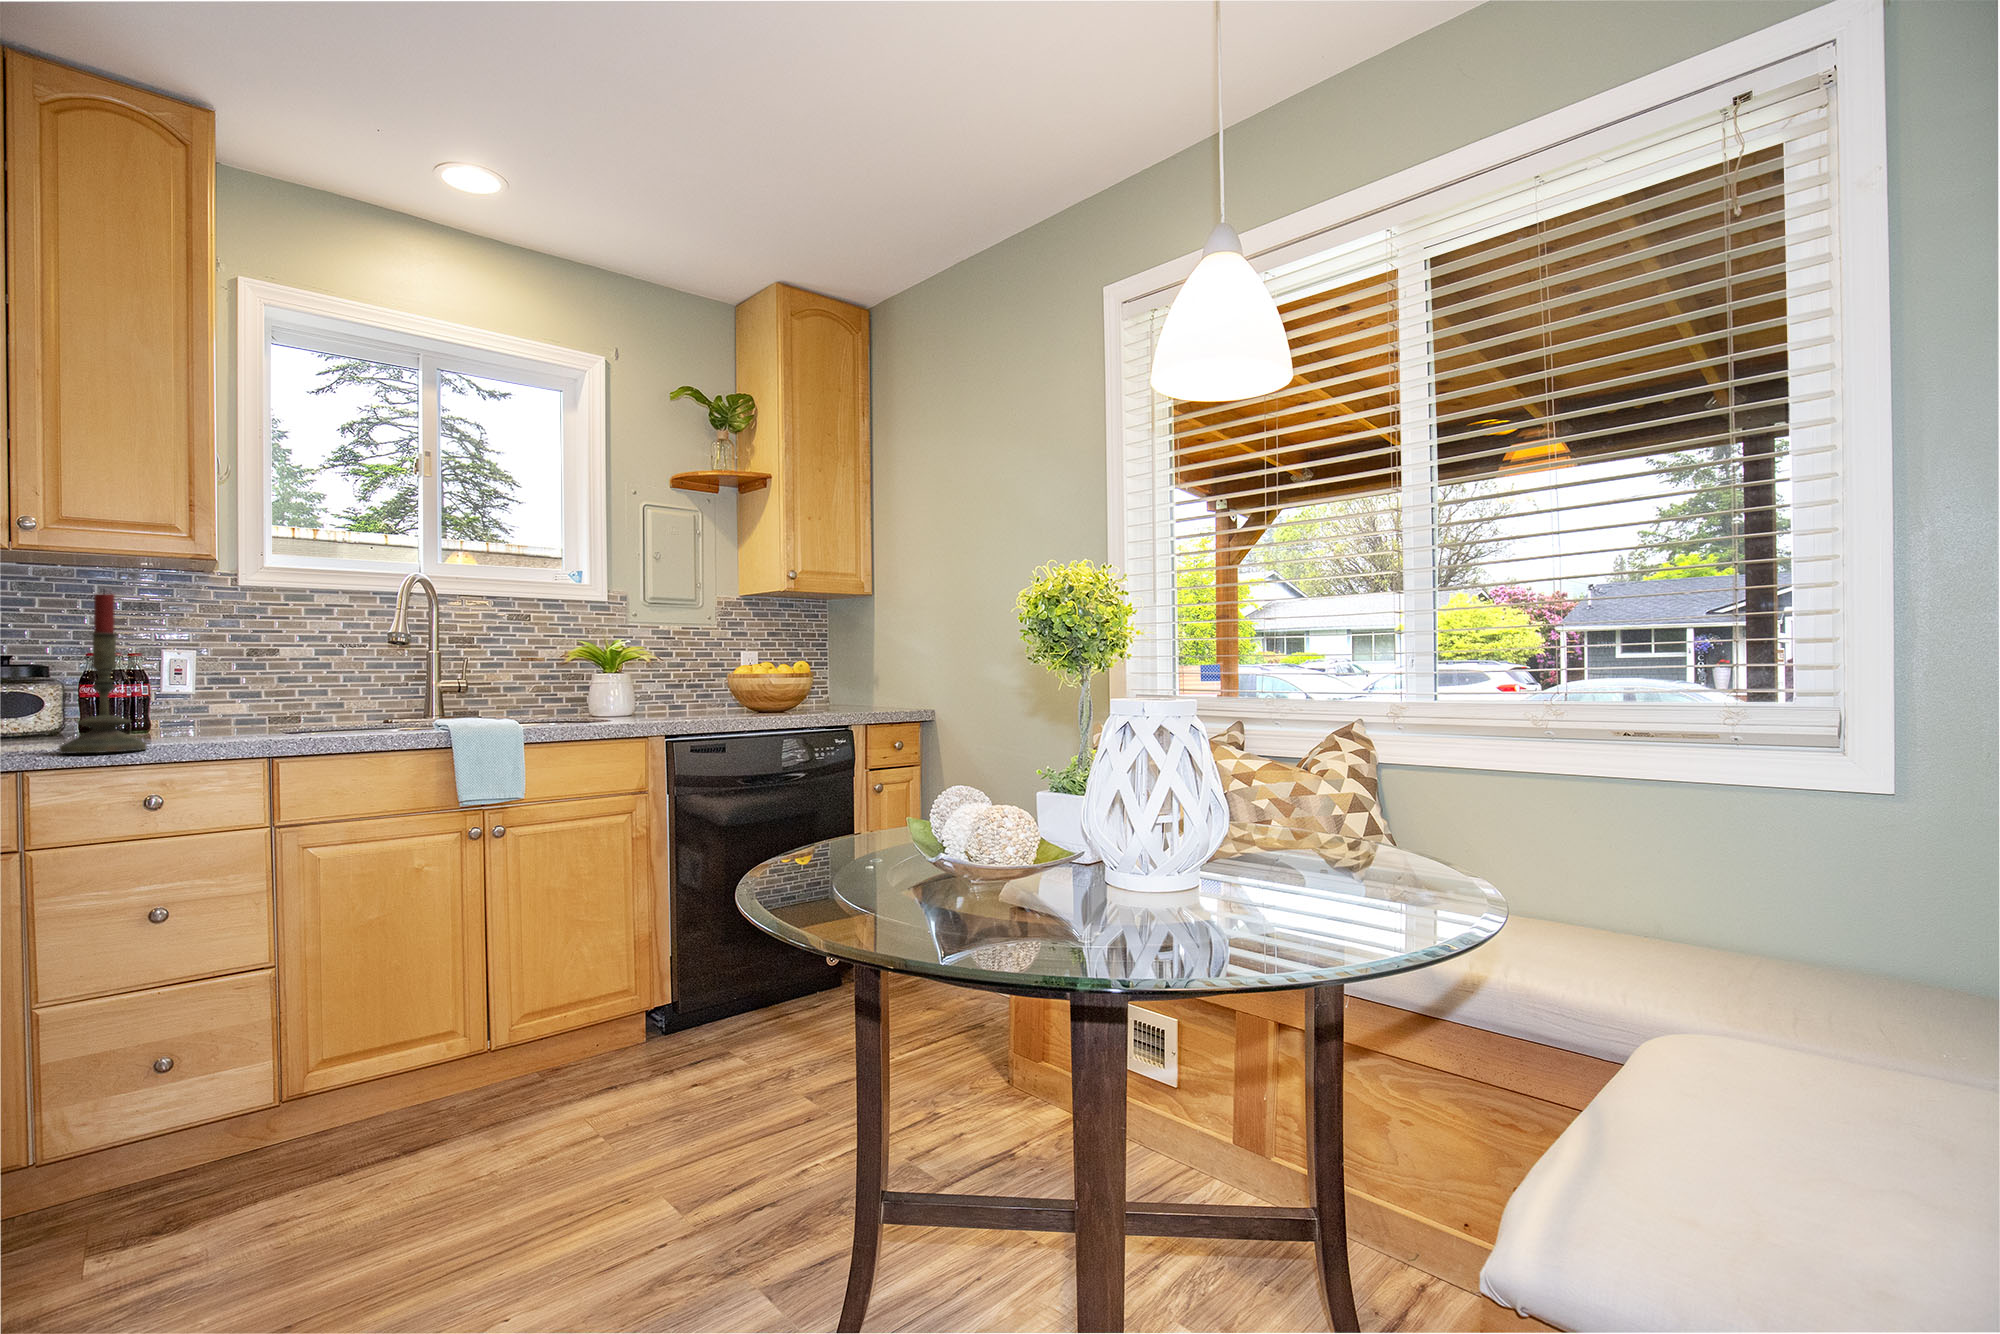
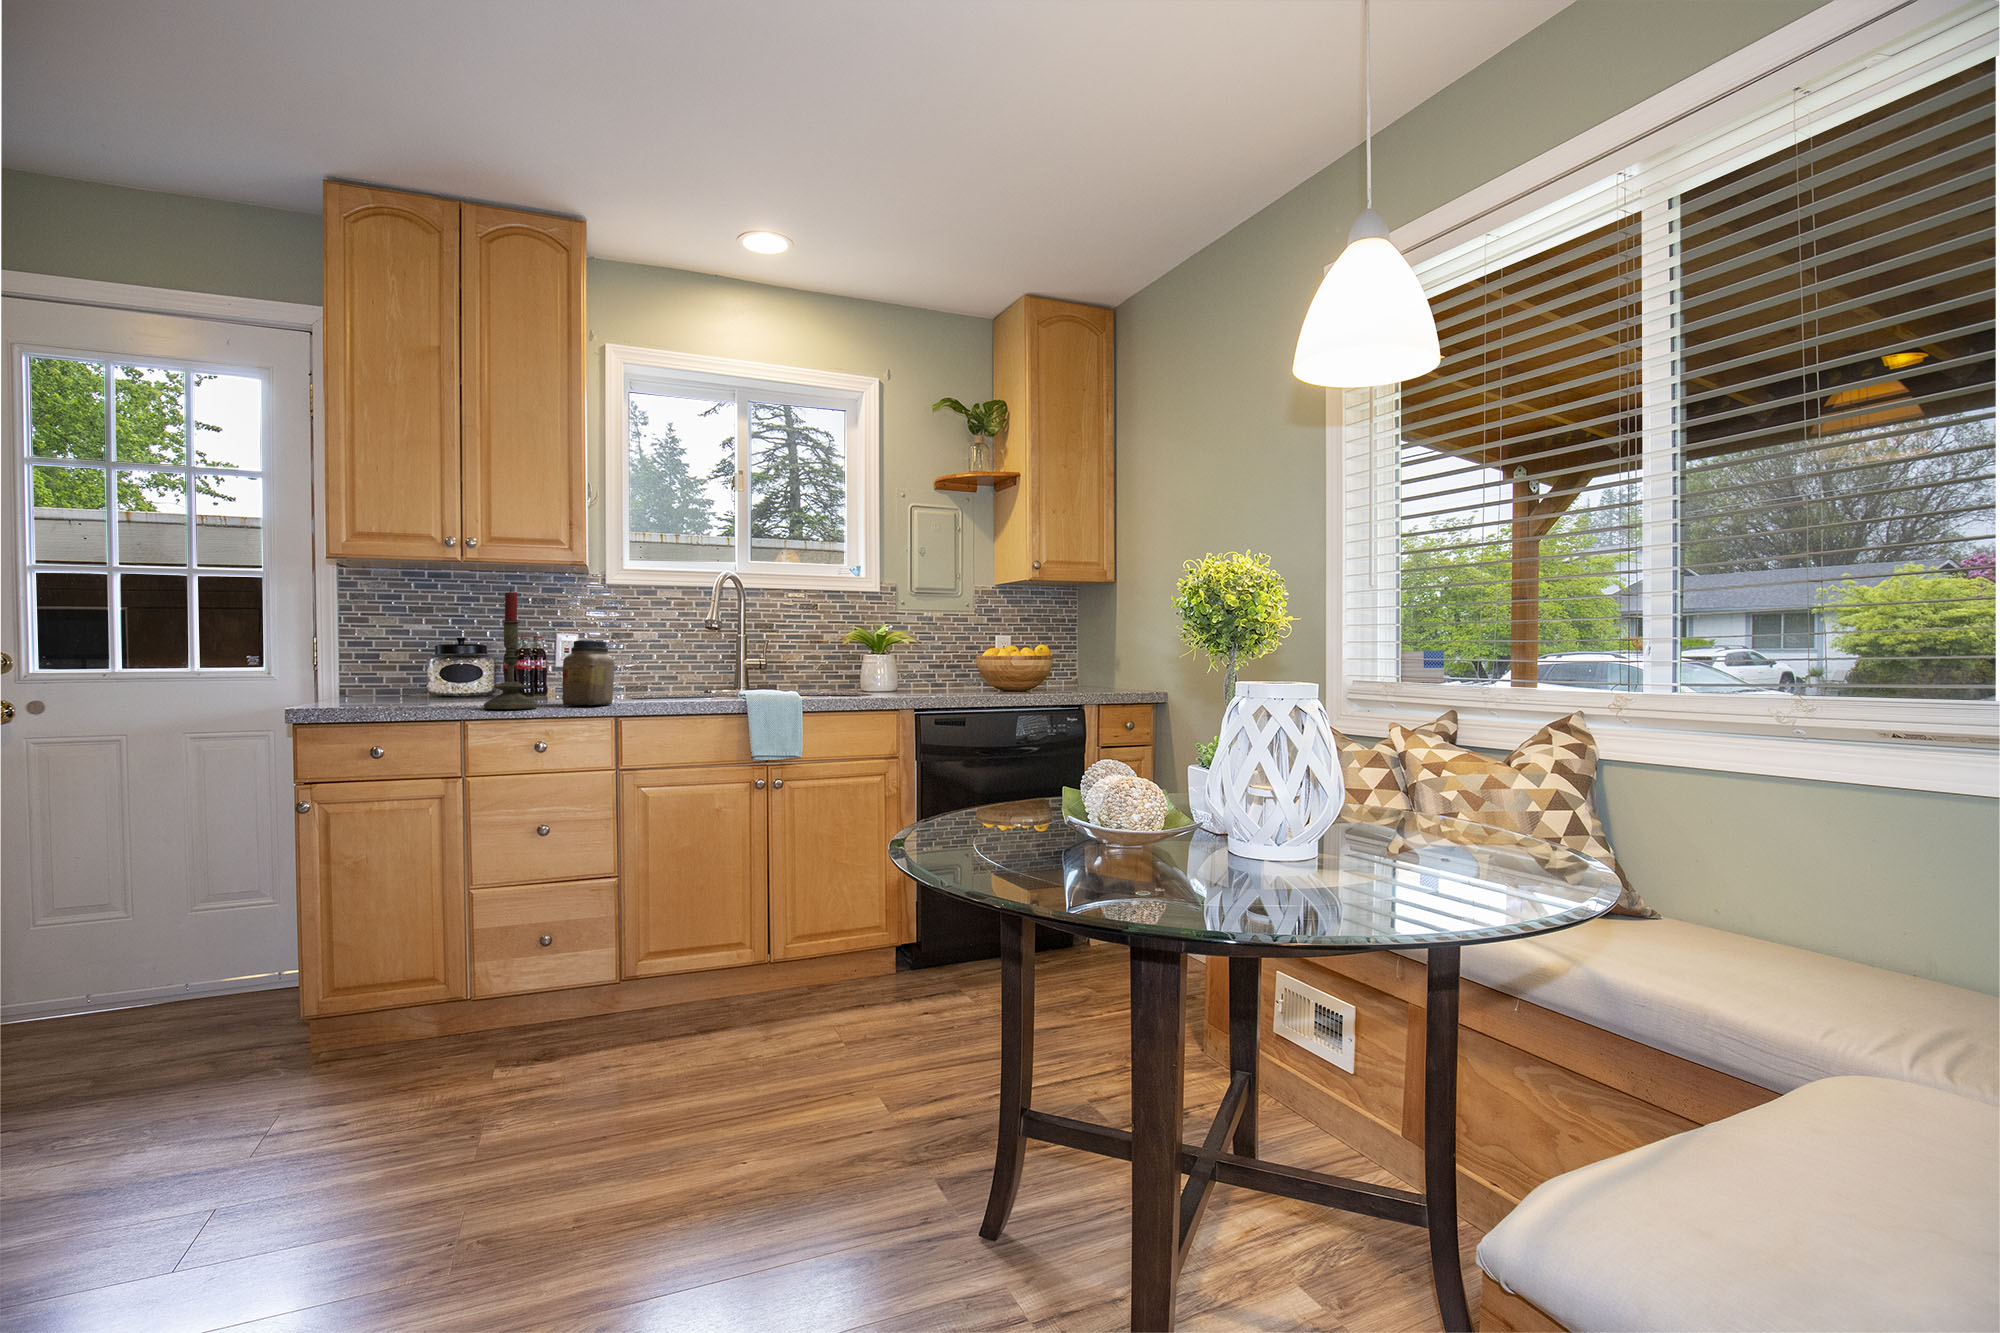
jar: none [187,658,267,745] -> present [562,640,615,705]

